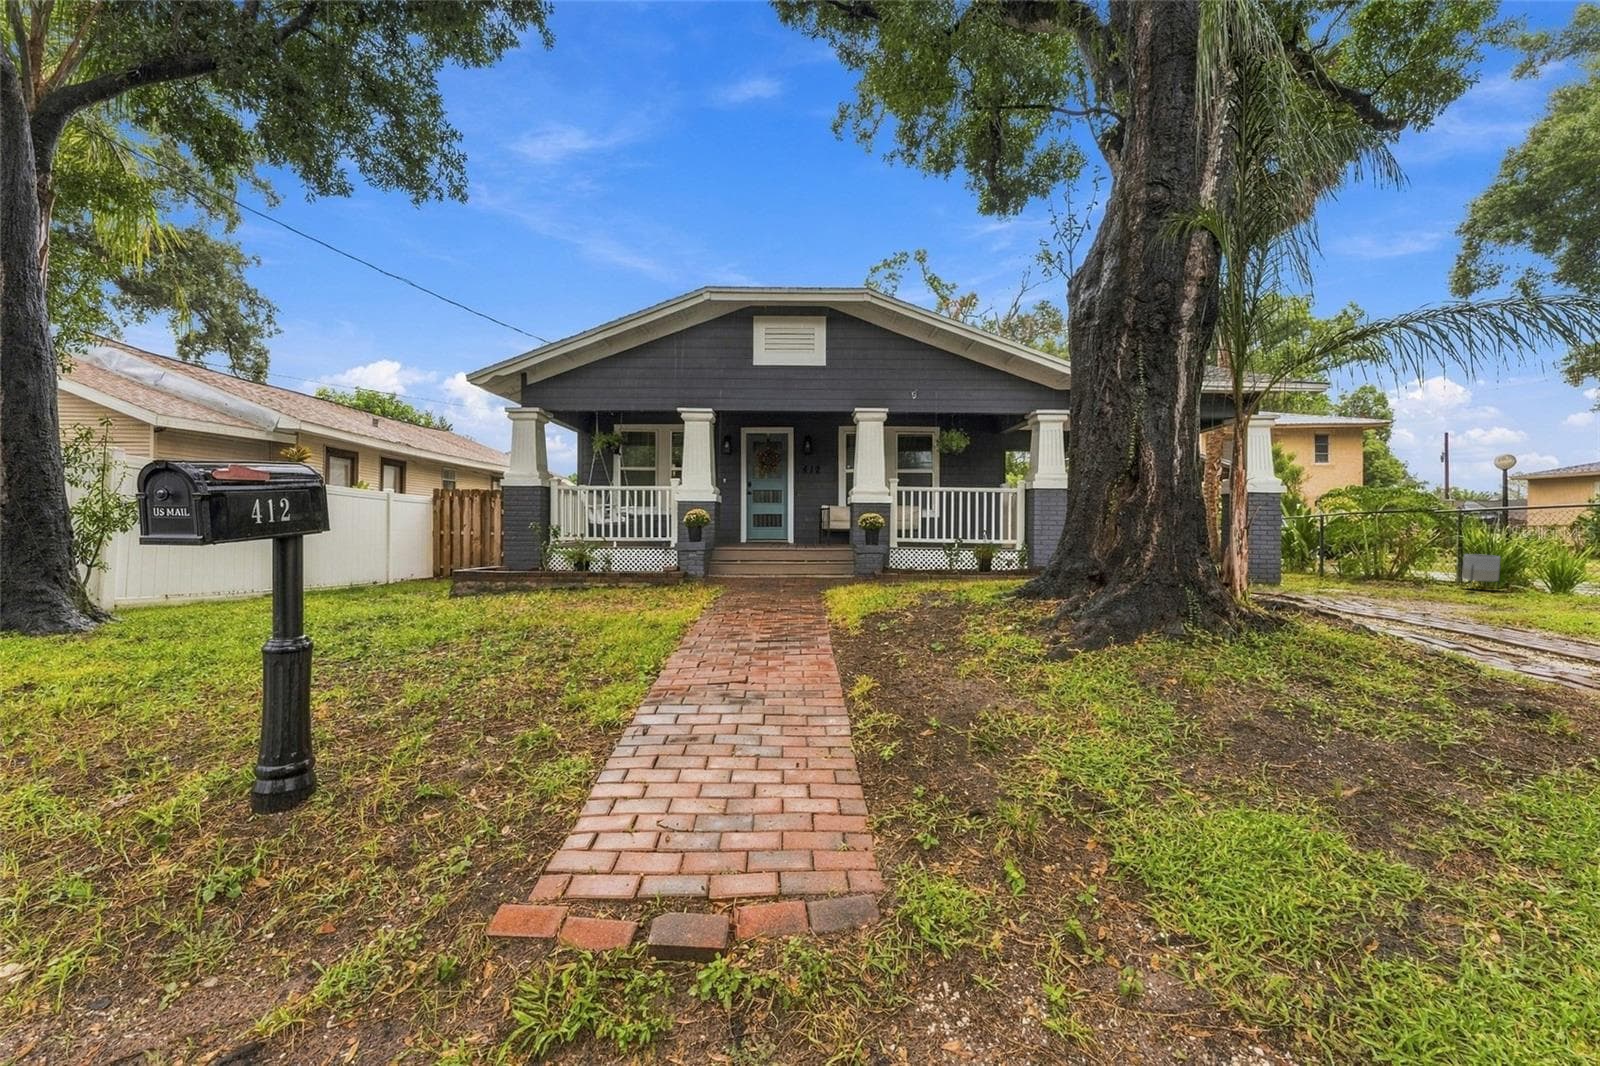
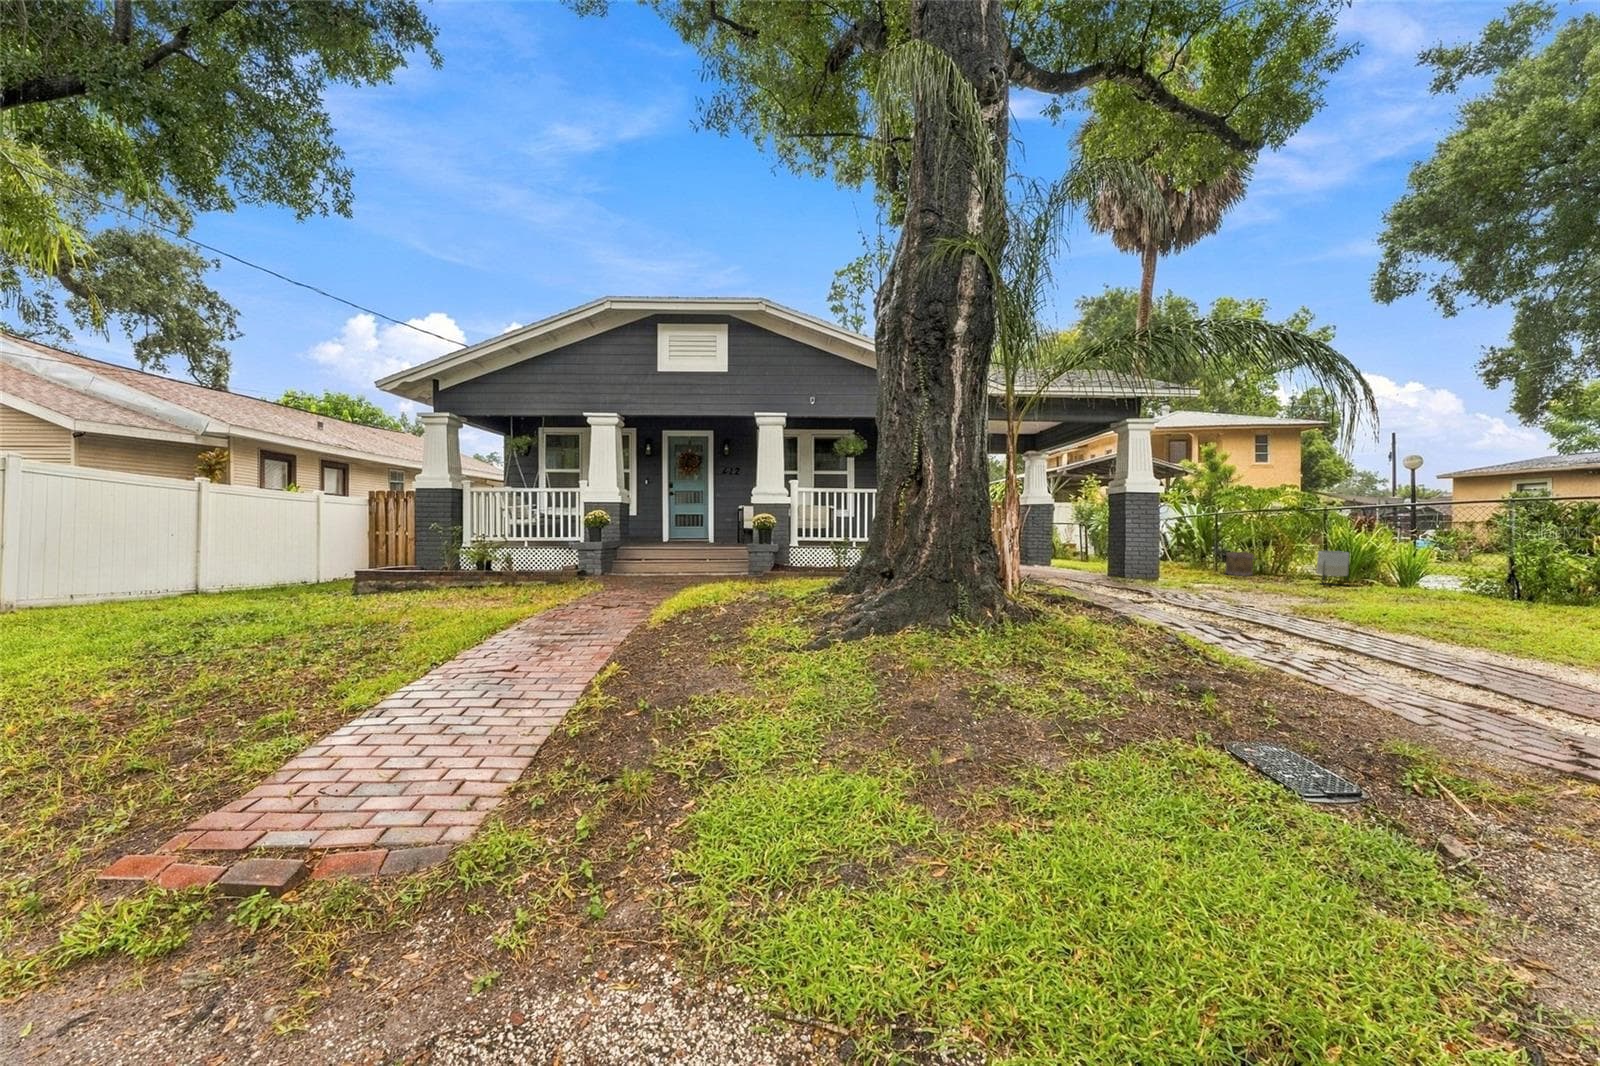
bucket: none [1349,554,1386,581] -> present [1226,552,1257,576]

